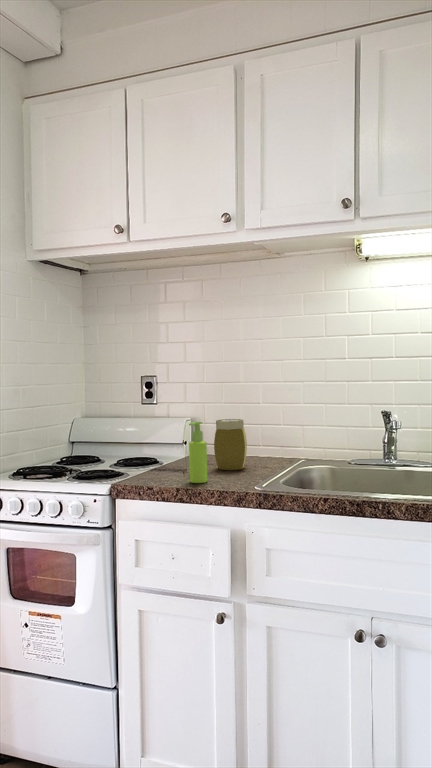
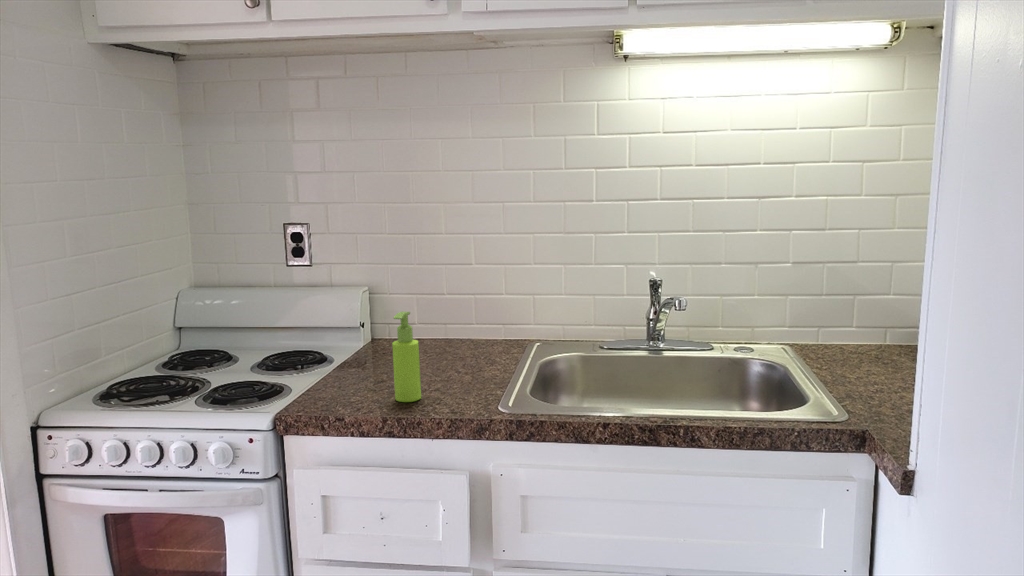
jar: present [214,419,247,470] -> none [418,295,464,371]

